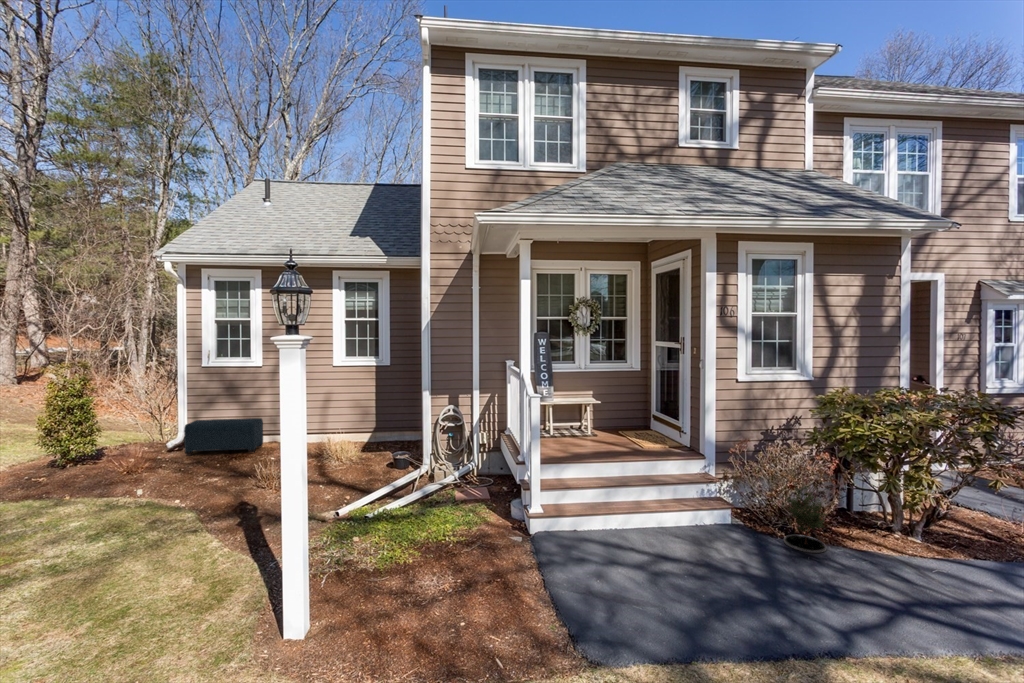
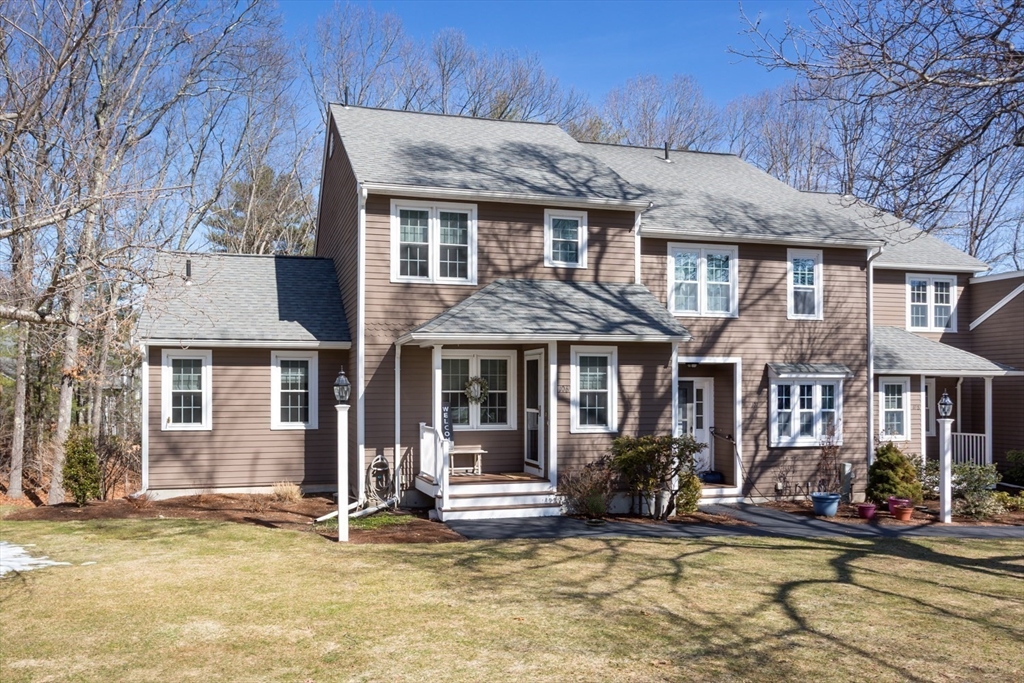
bench: present [184,418,263,456] -> none [151,474,210,505]

